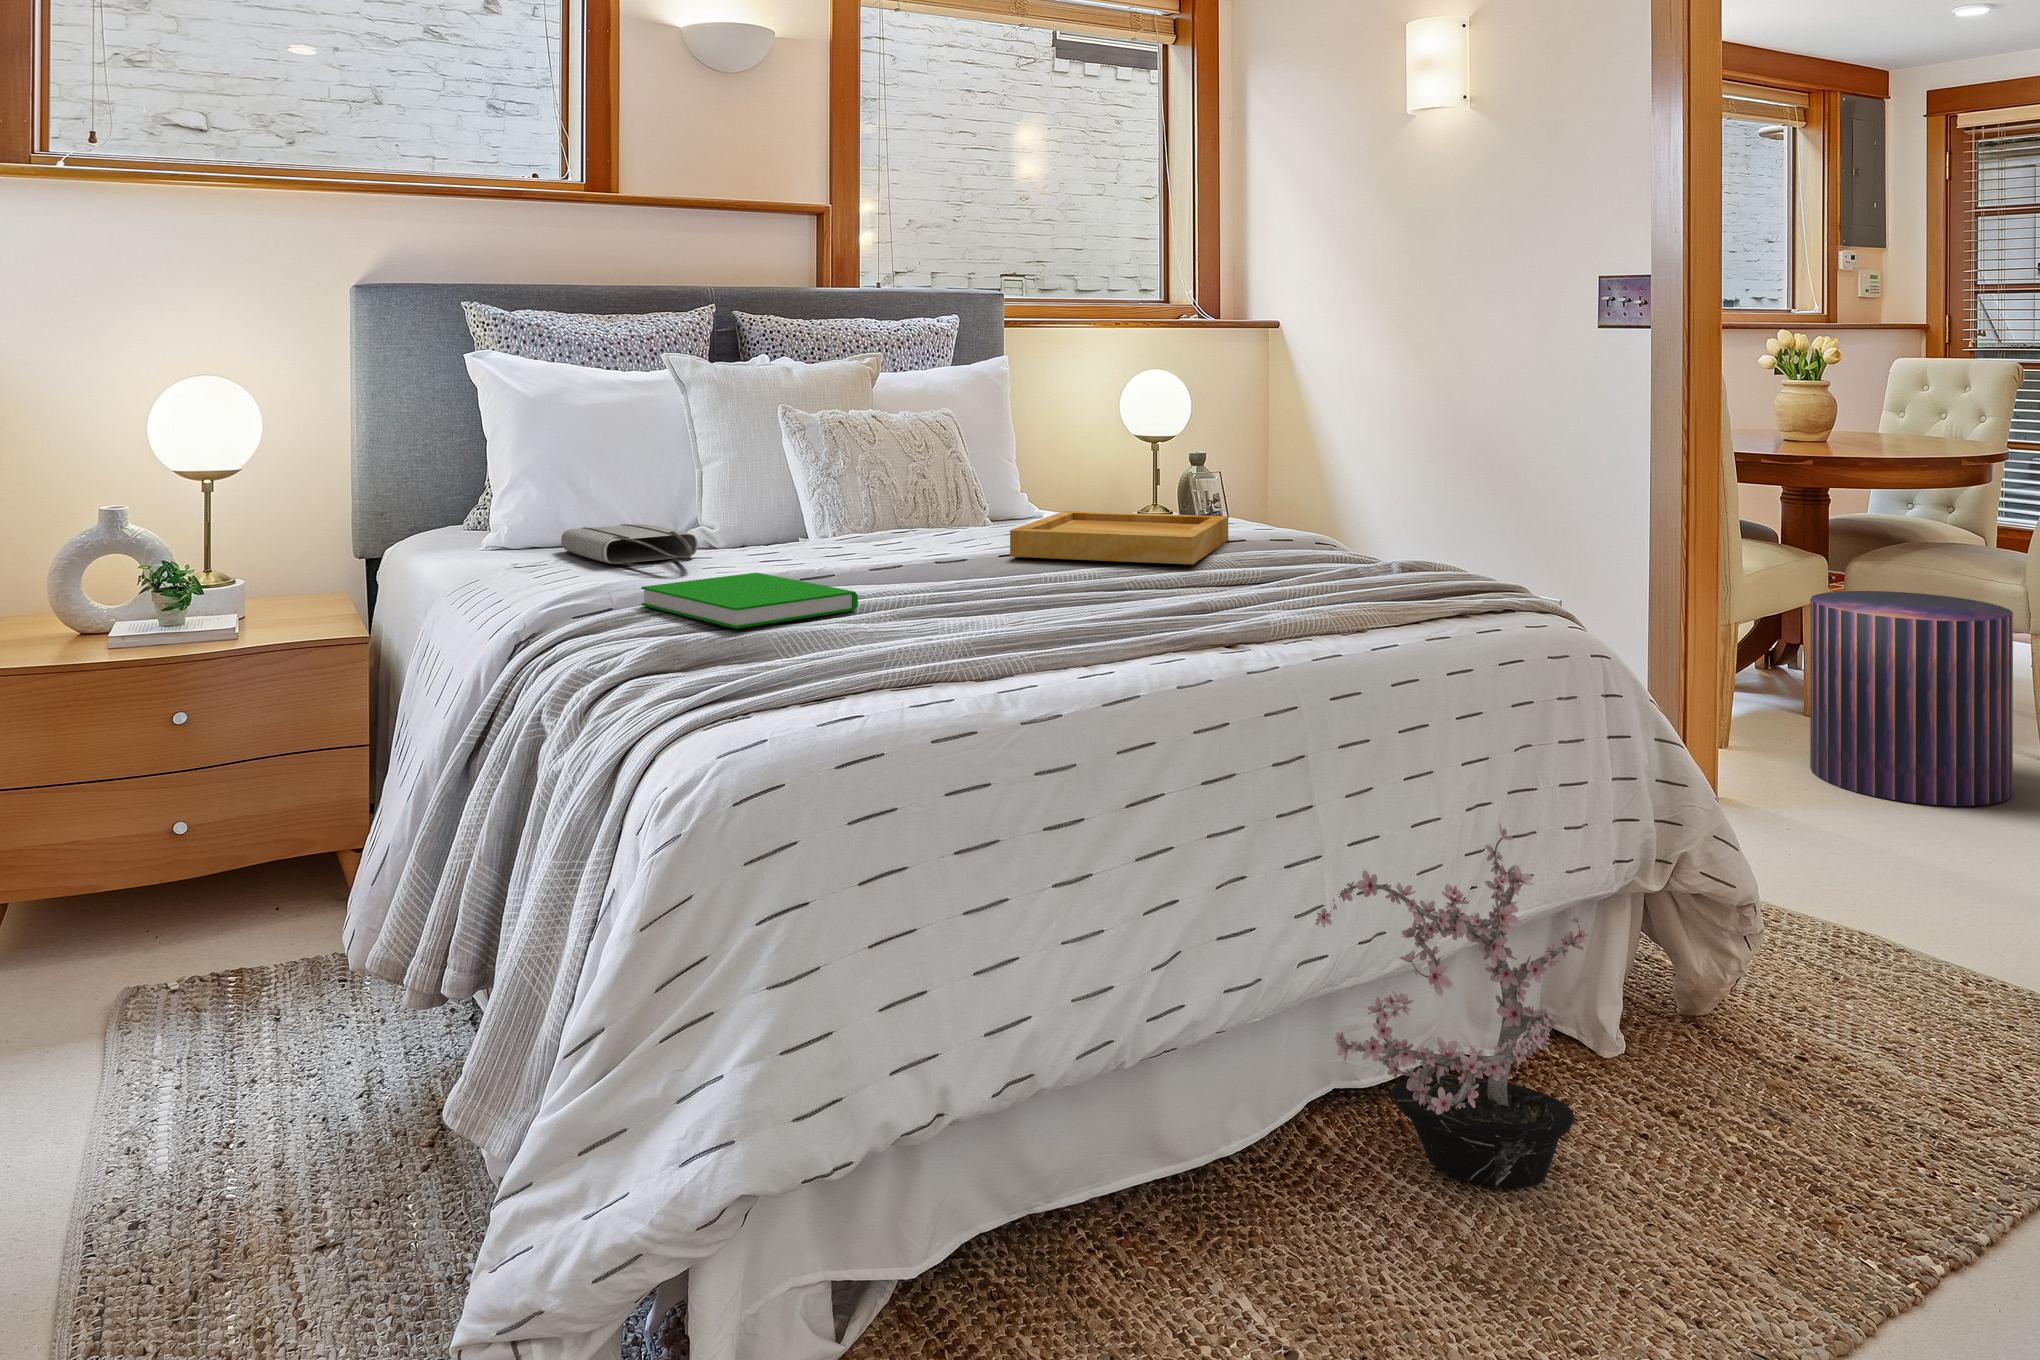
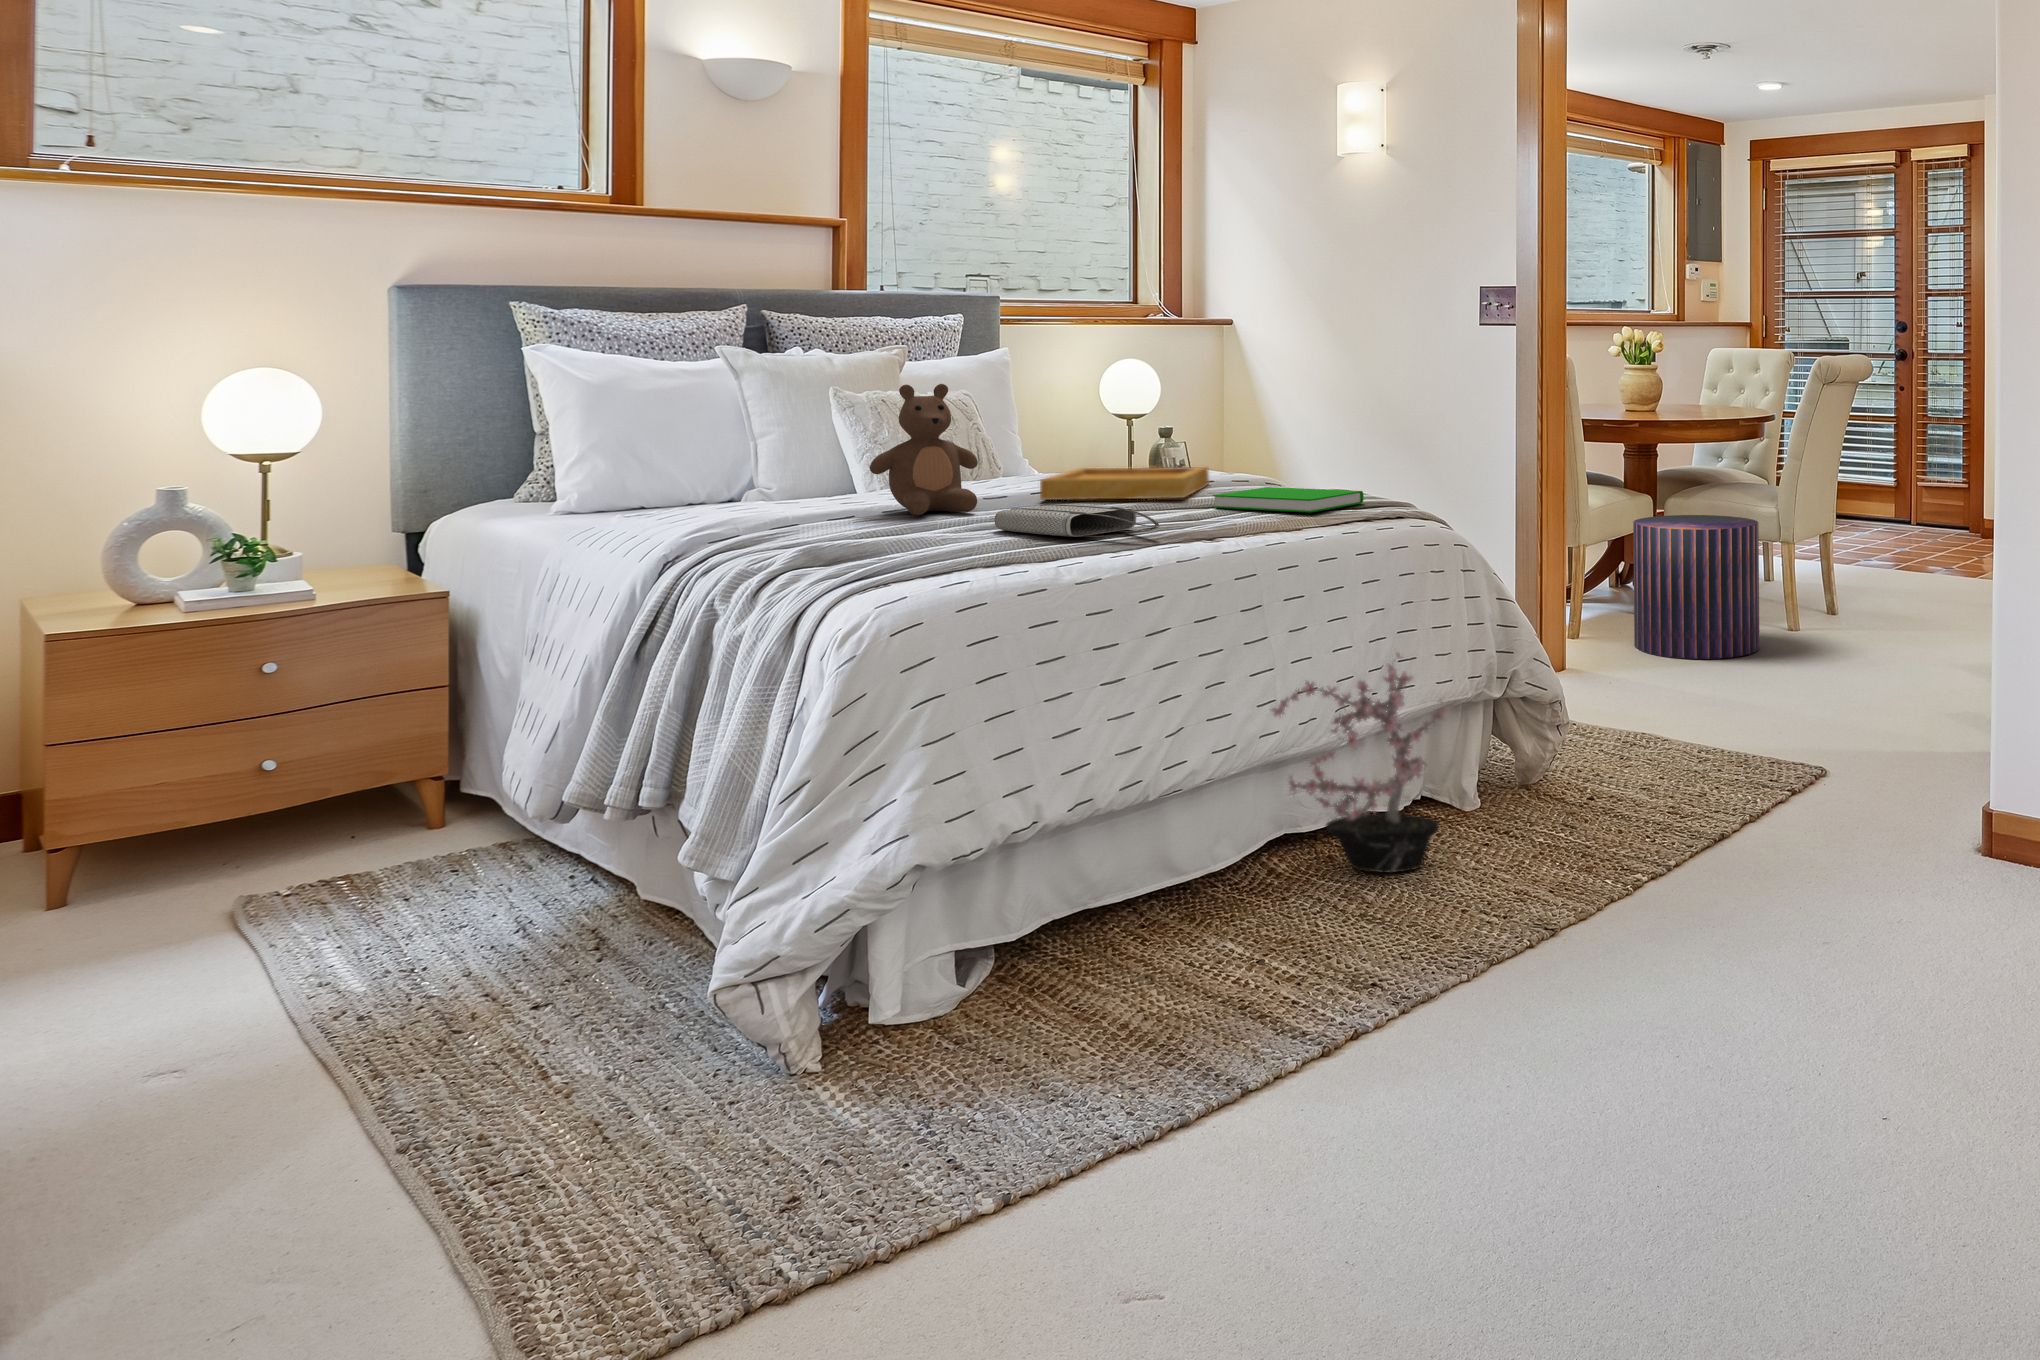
teddy bear: none [802,405,934,576] -> present [870,384,978,515]
tote bag: present [561,524,698,566] -> present [994,504,1159,537]
book: present [641,573,858,628] -> present [1213,487,1364,512]

